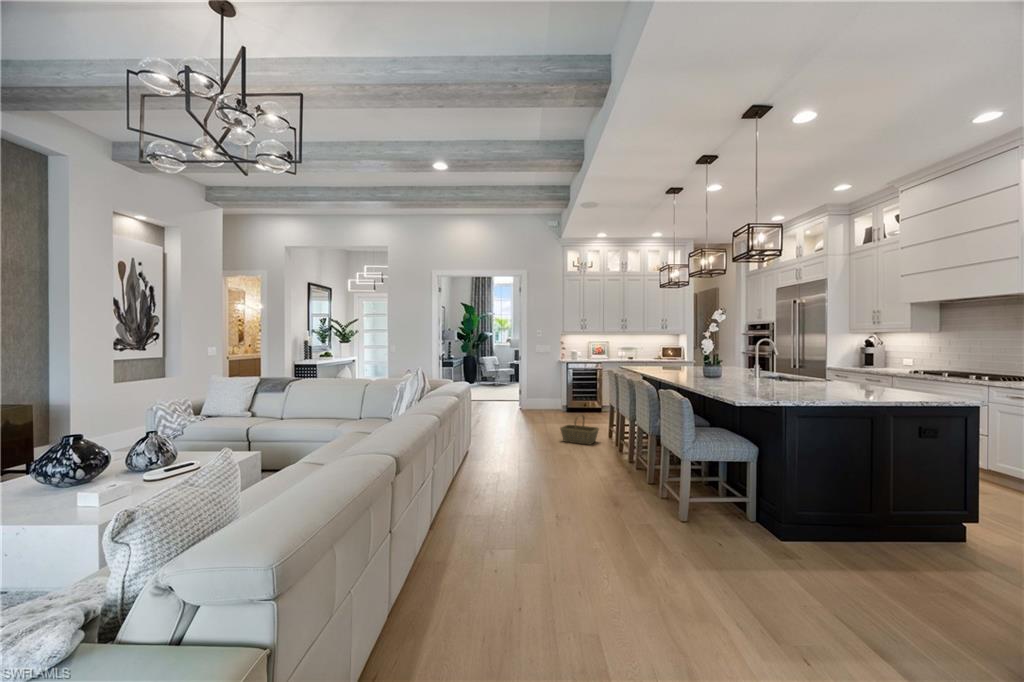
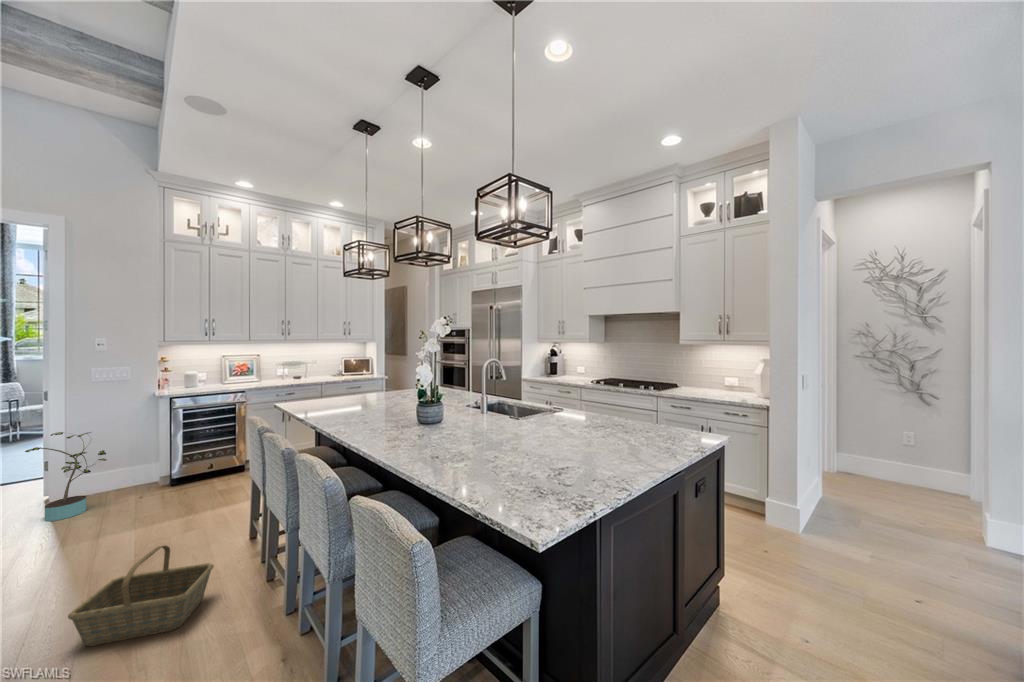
potted plant: none [524,375,547,415] -> present [25,432,106,521]

